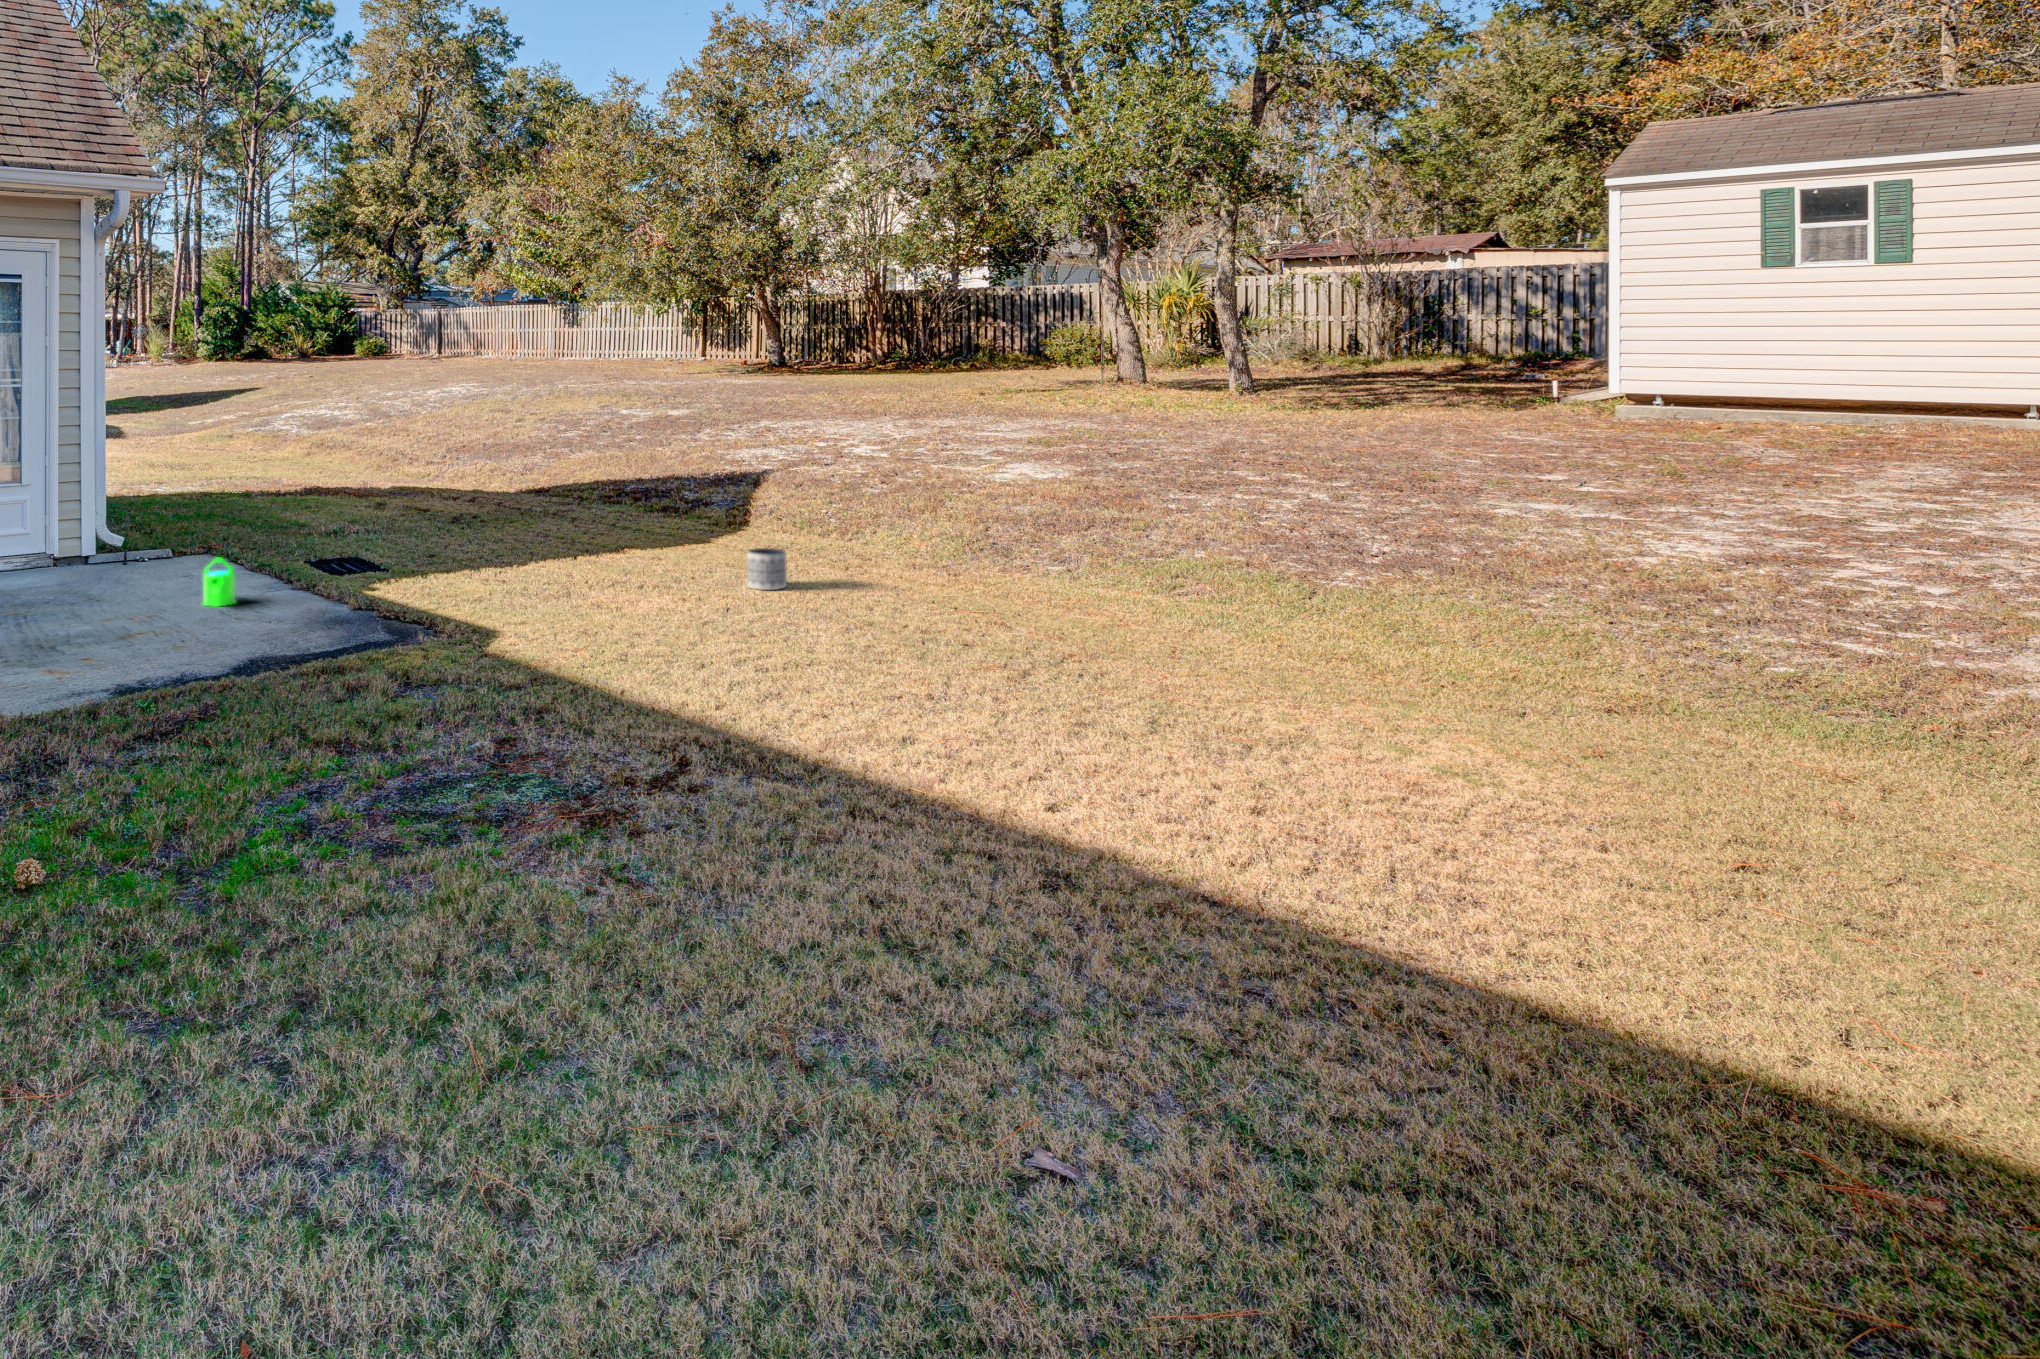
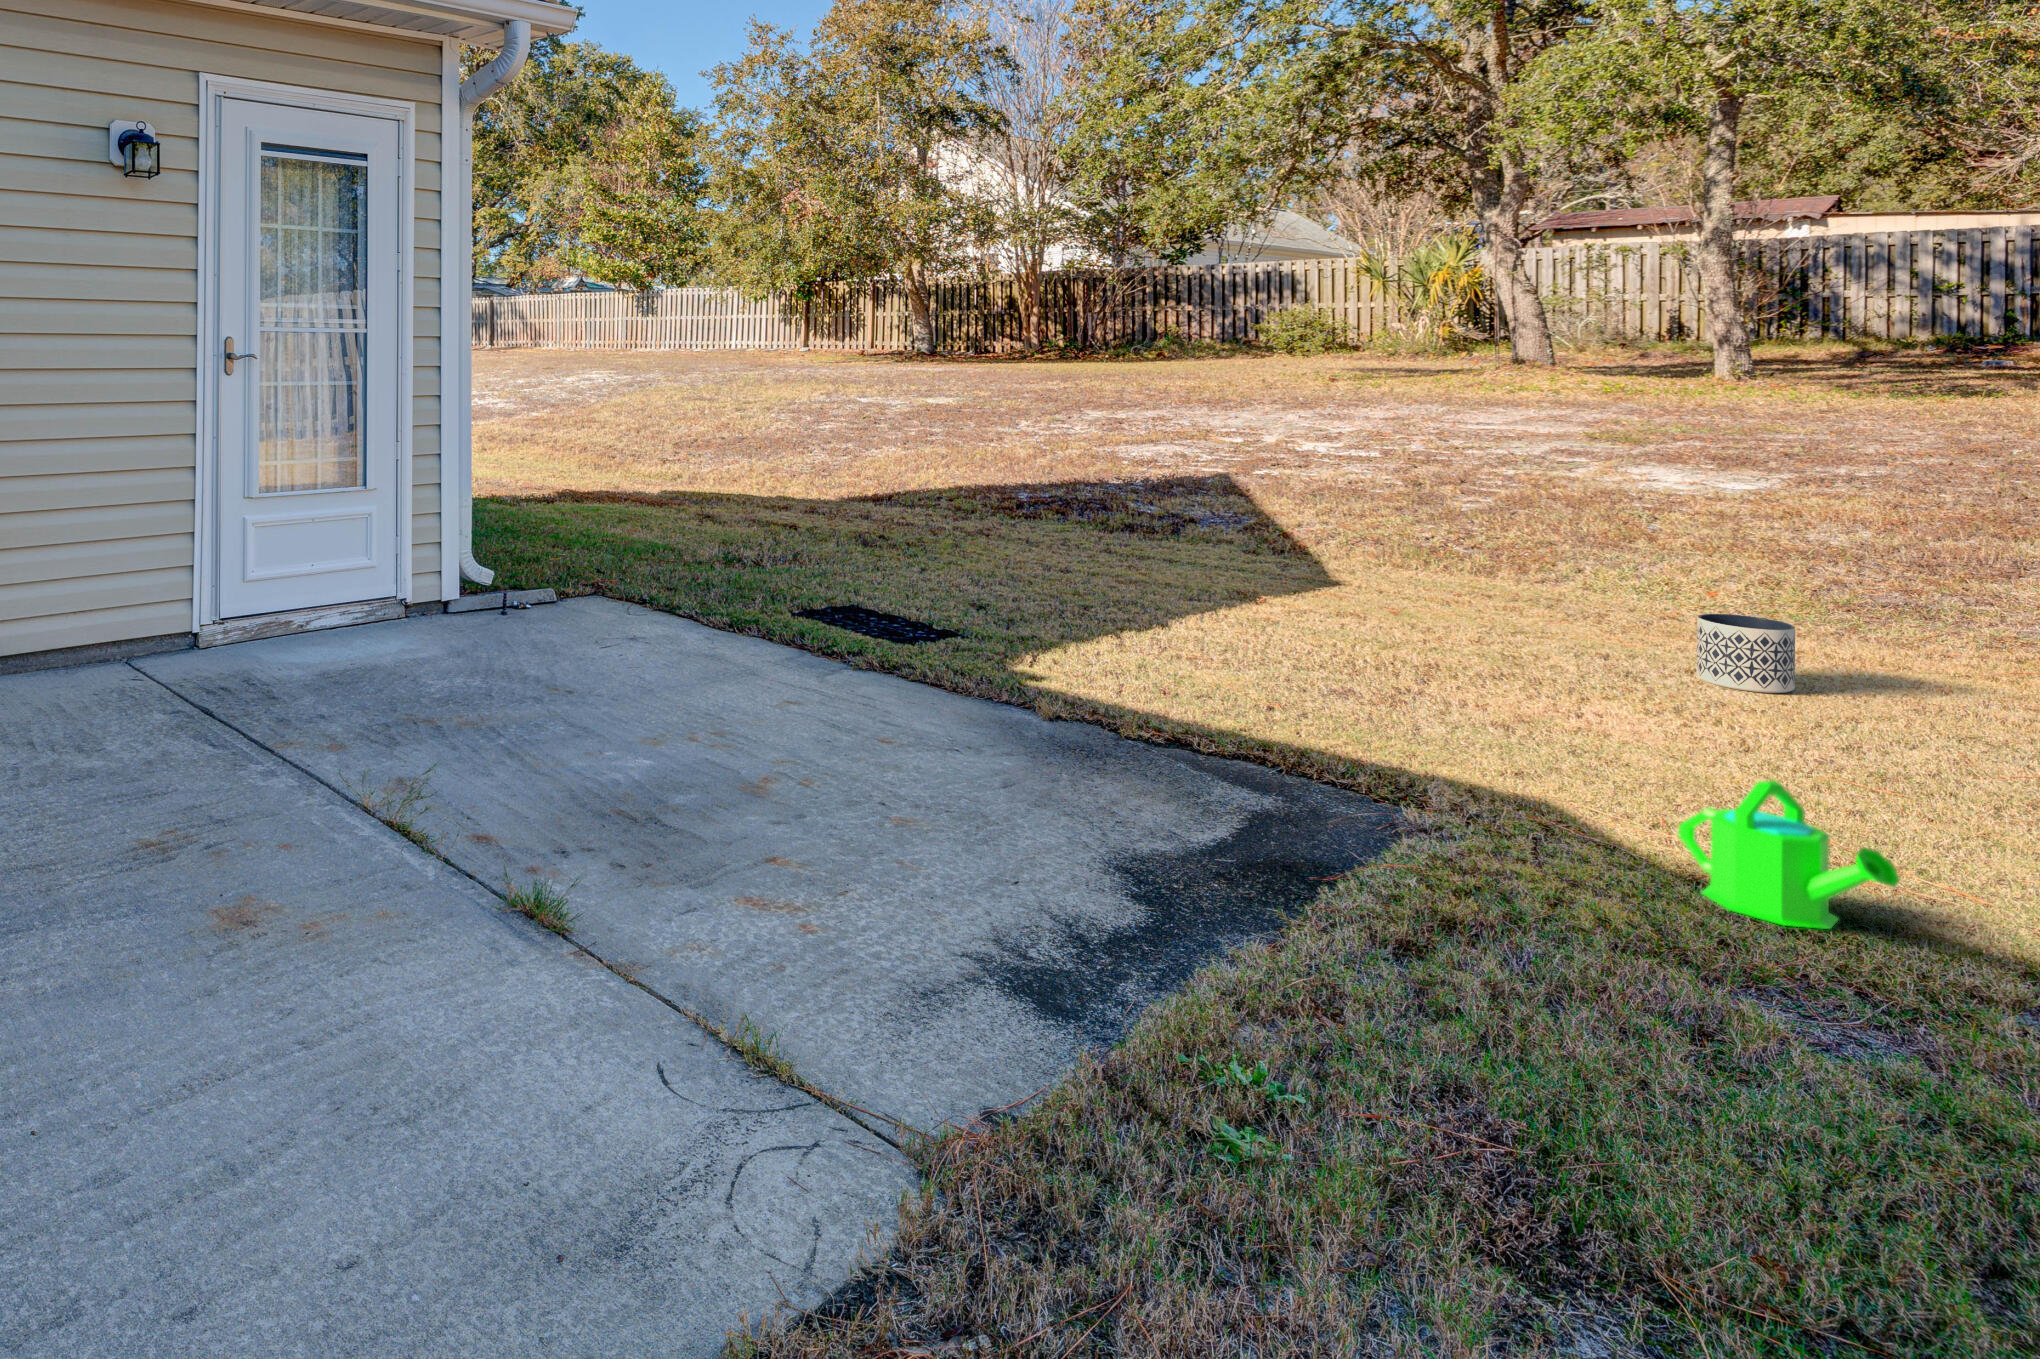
watering can: present [202,557,236,607] -> present [1678,780,1900,929]

